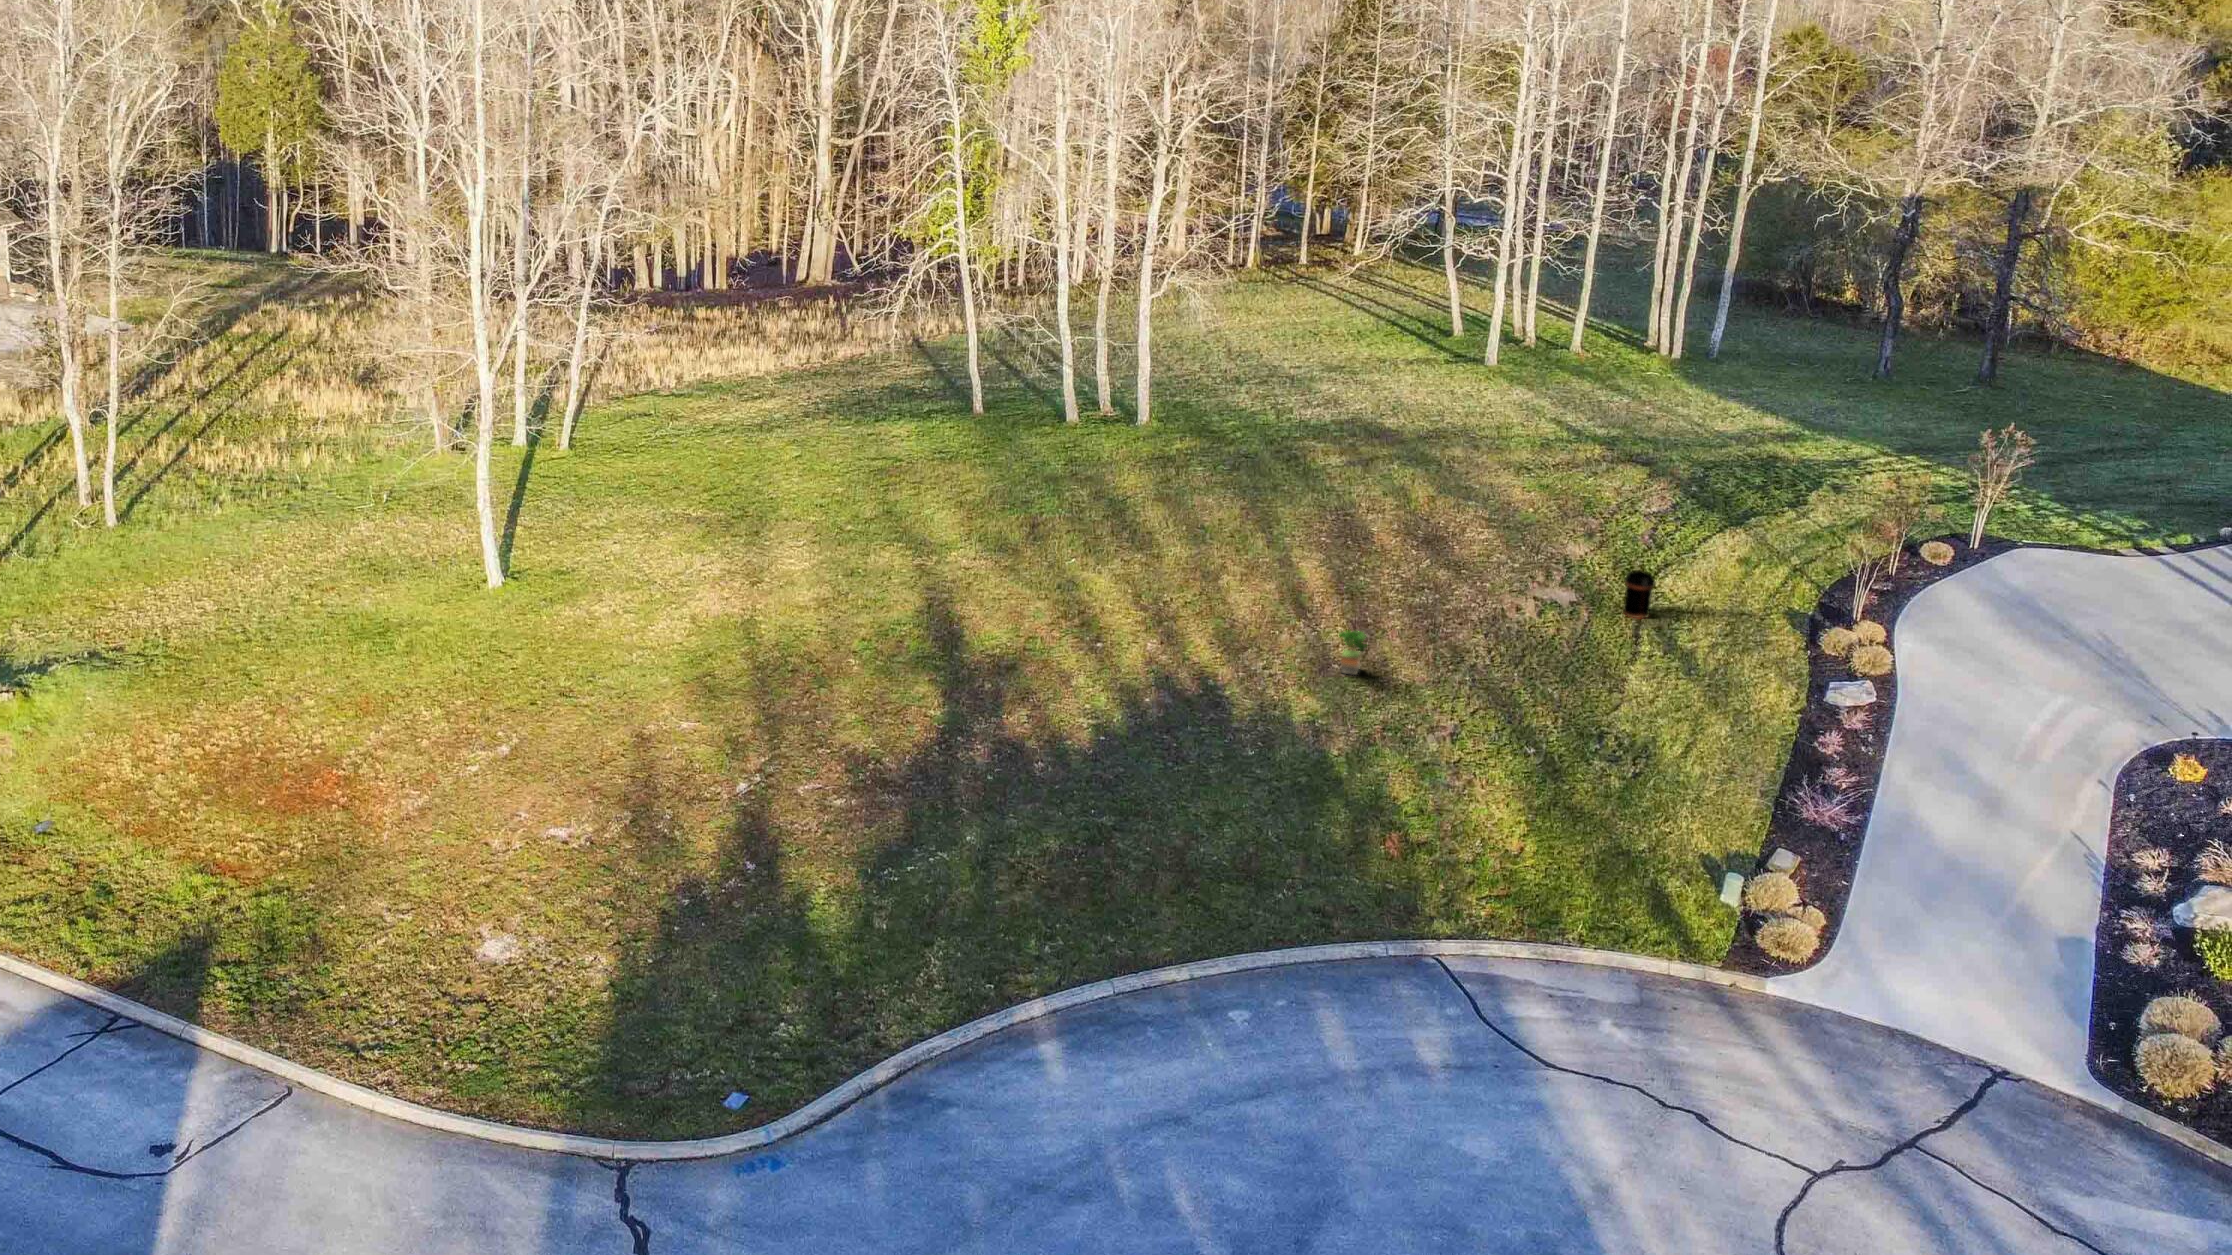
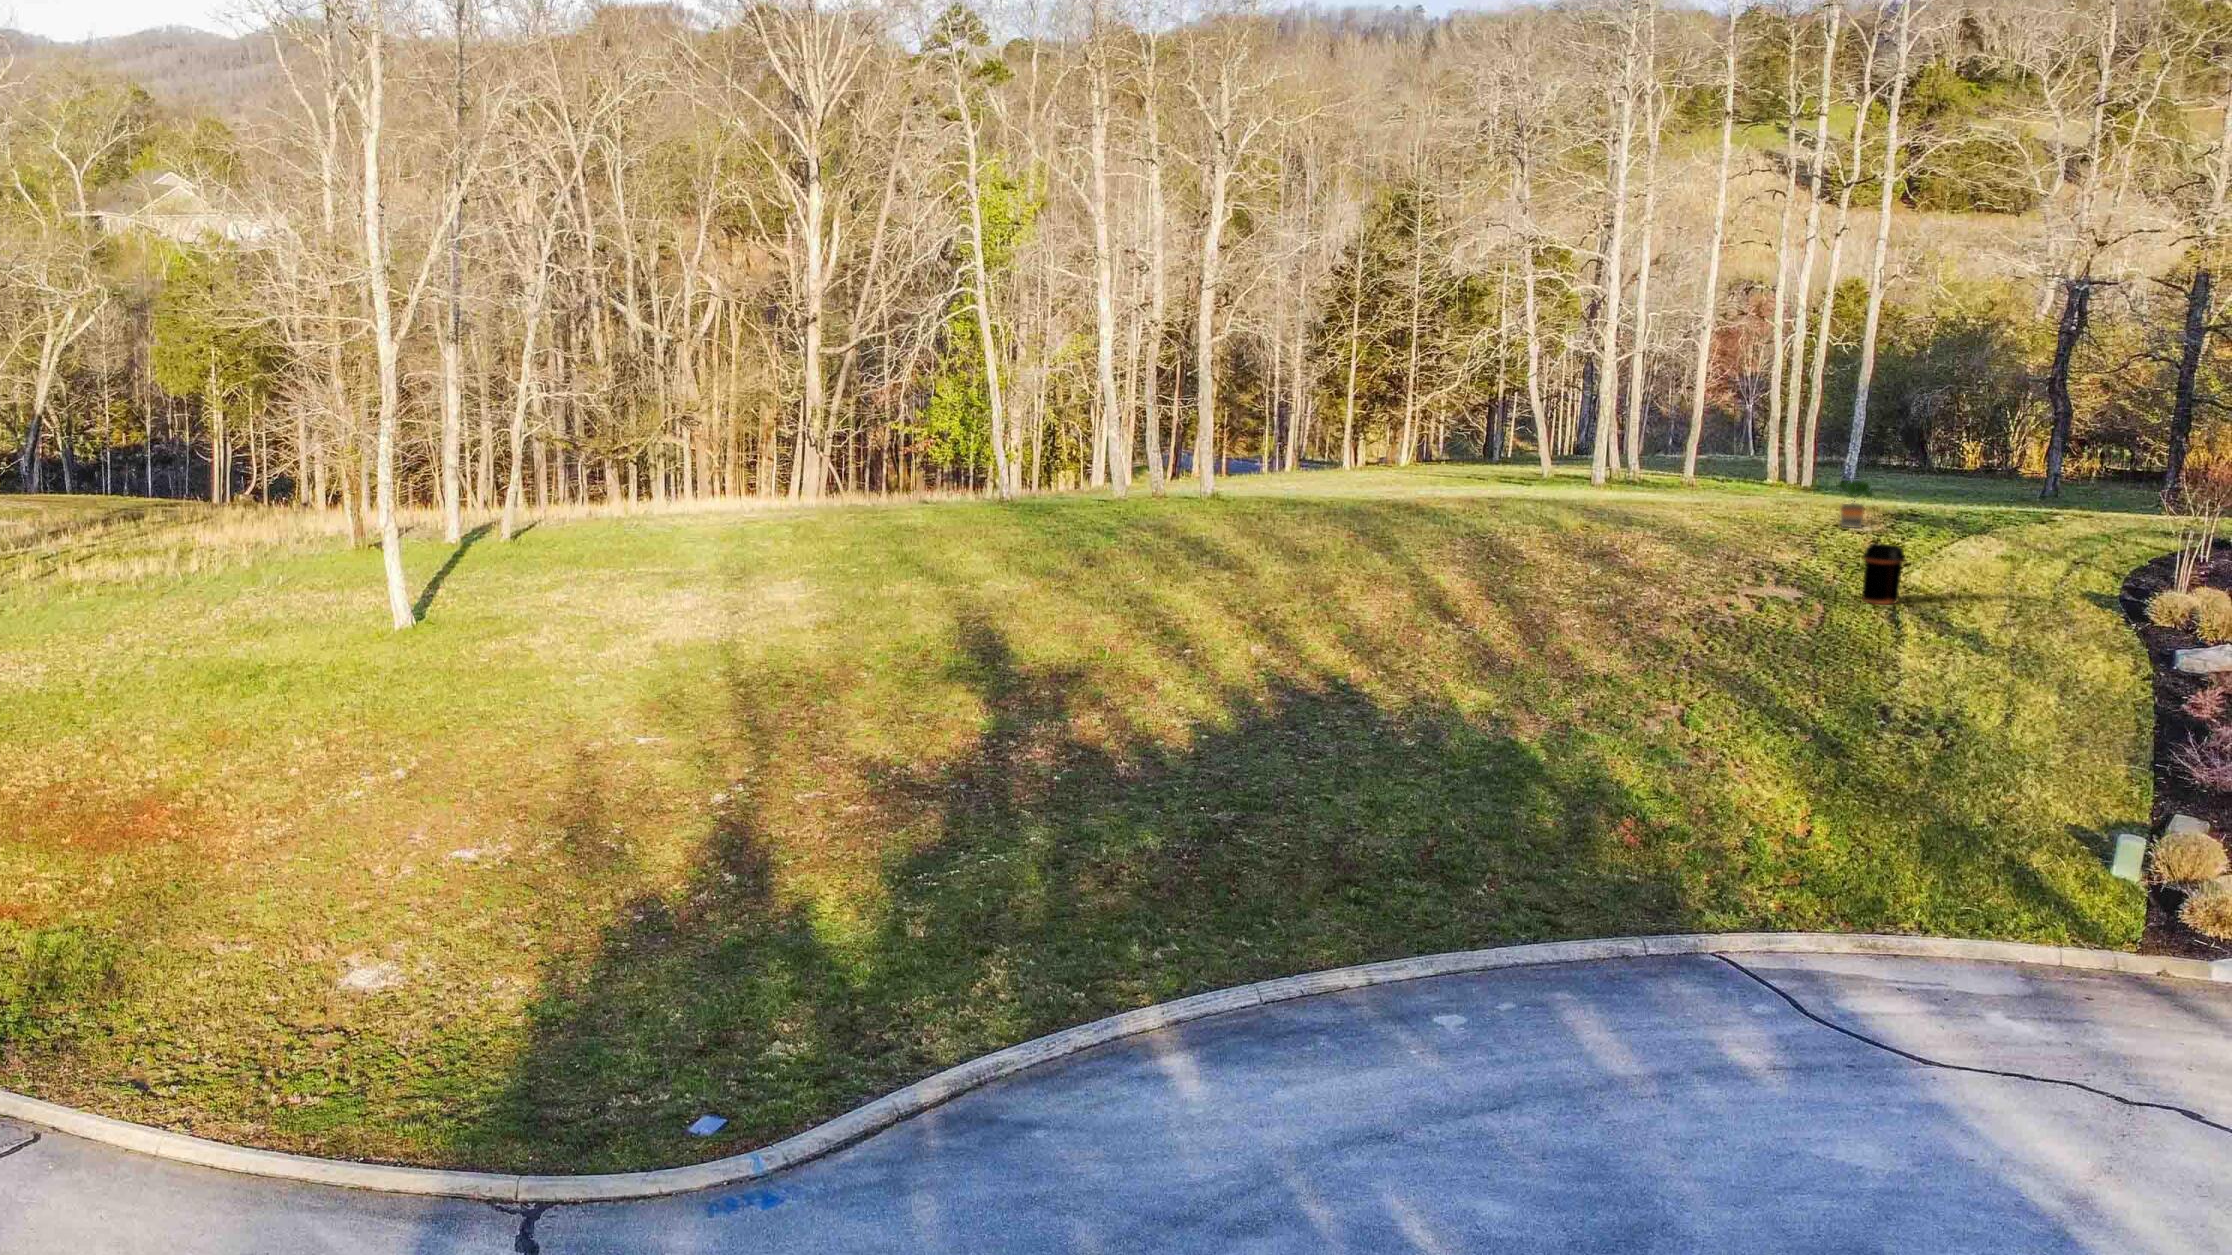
potted tree: present [1340,630,1367,675] -> present [1839,481,1873,528]

